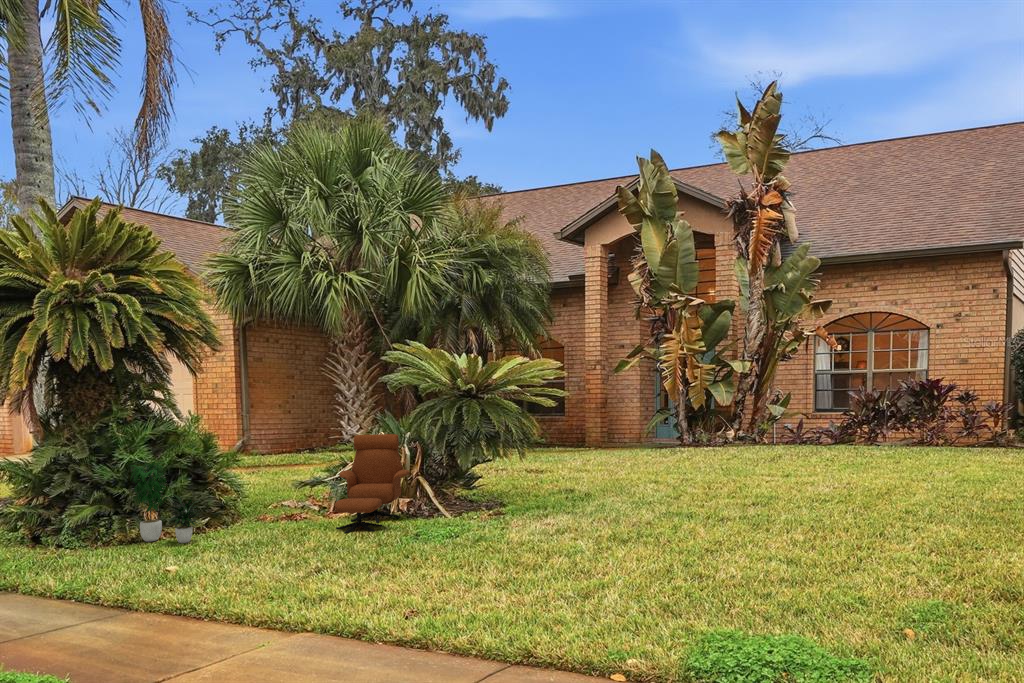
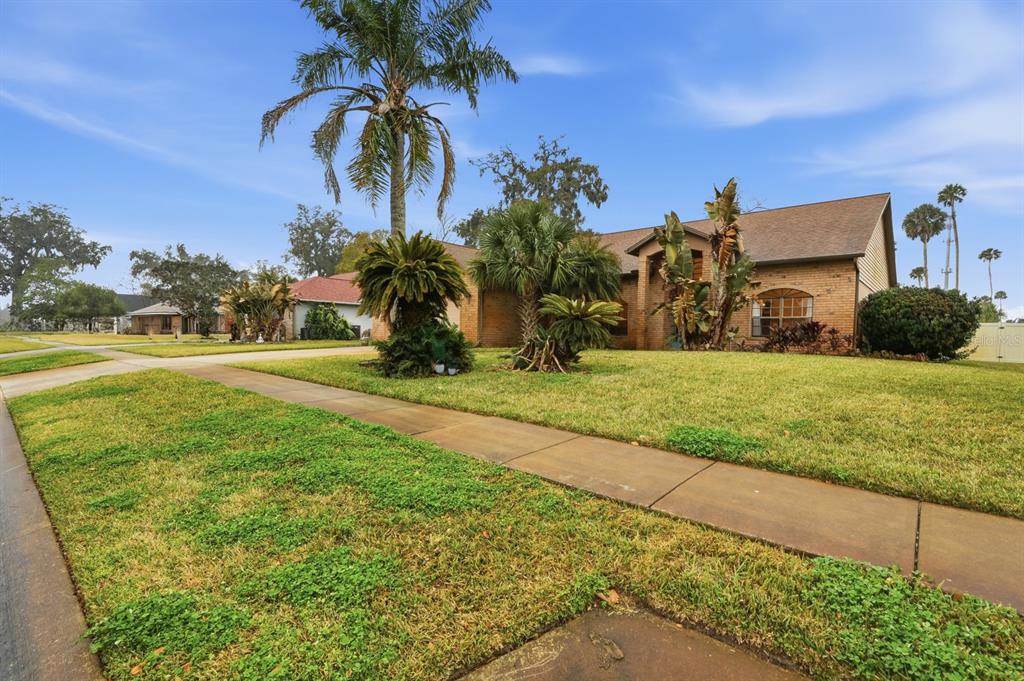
lounge chair: present [335,434,409,534] -> none [513,335,547,377]

